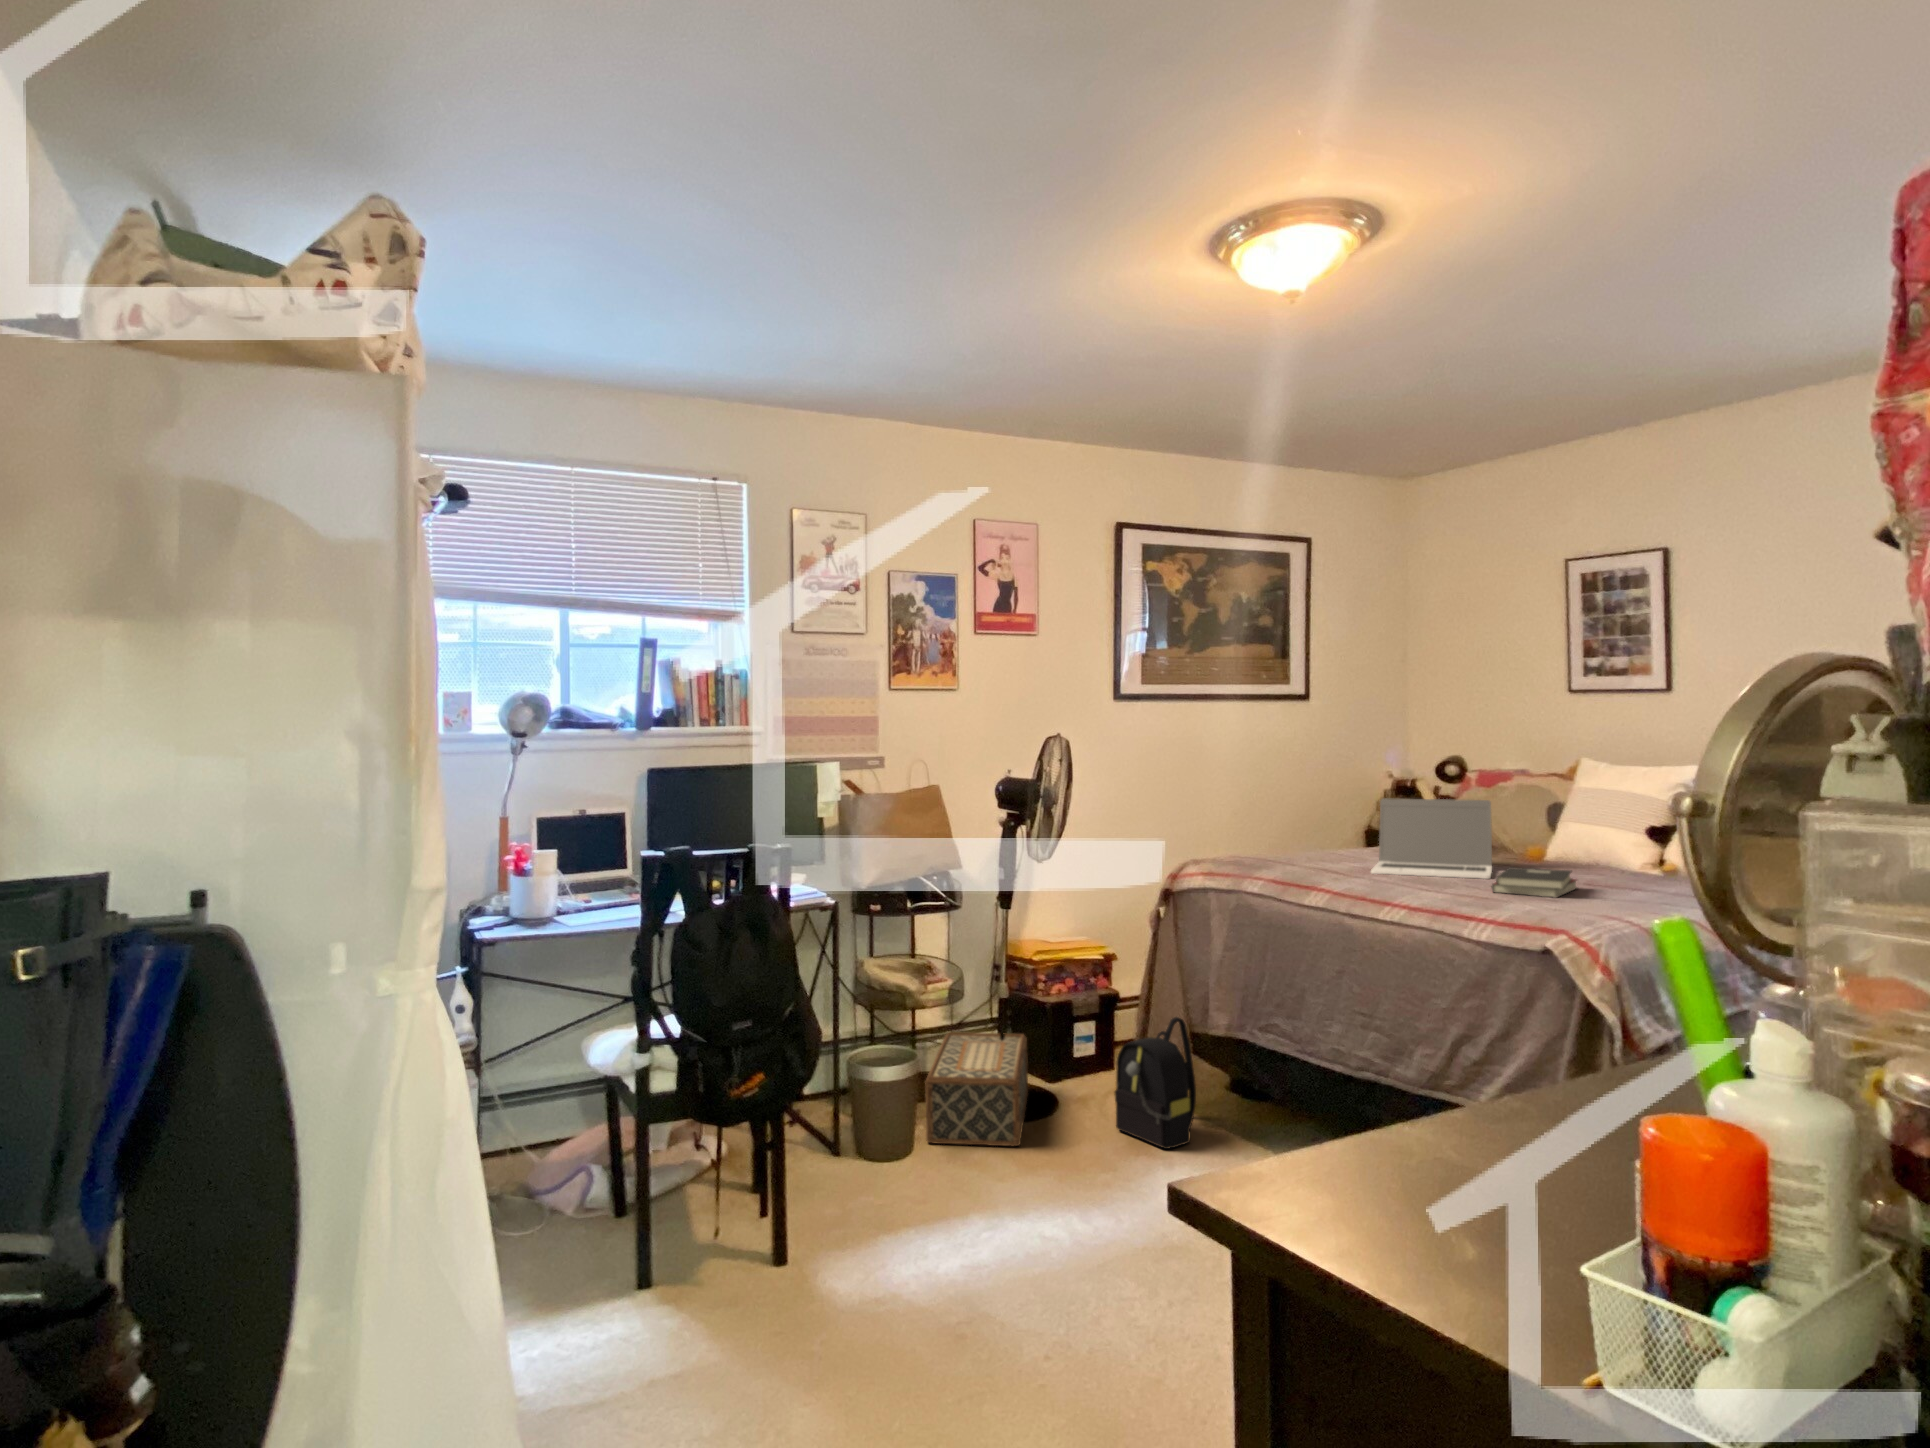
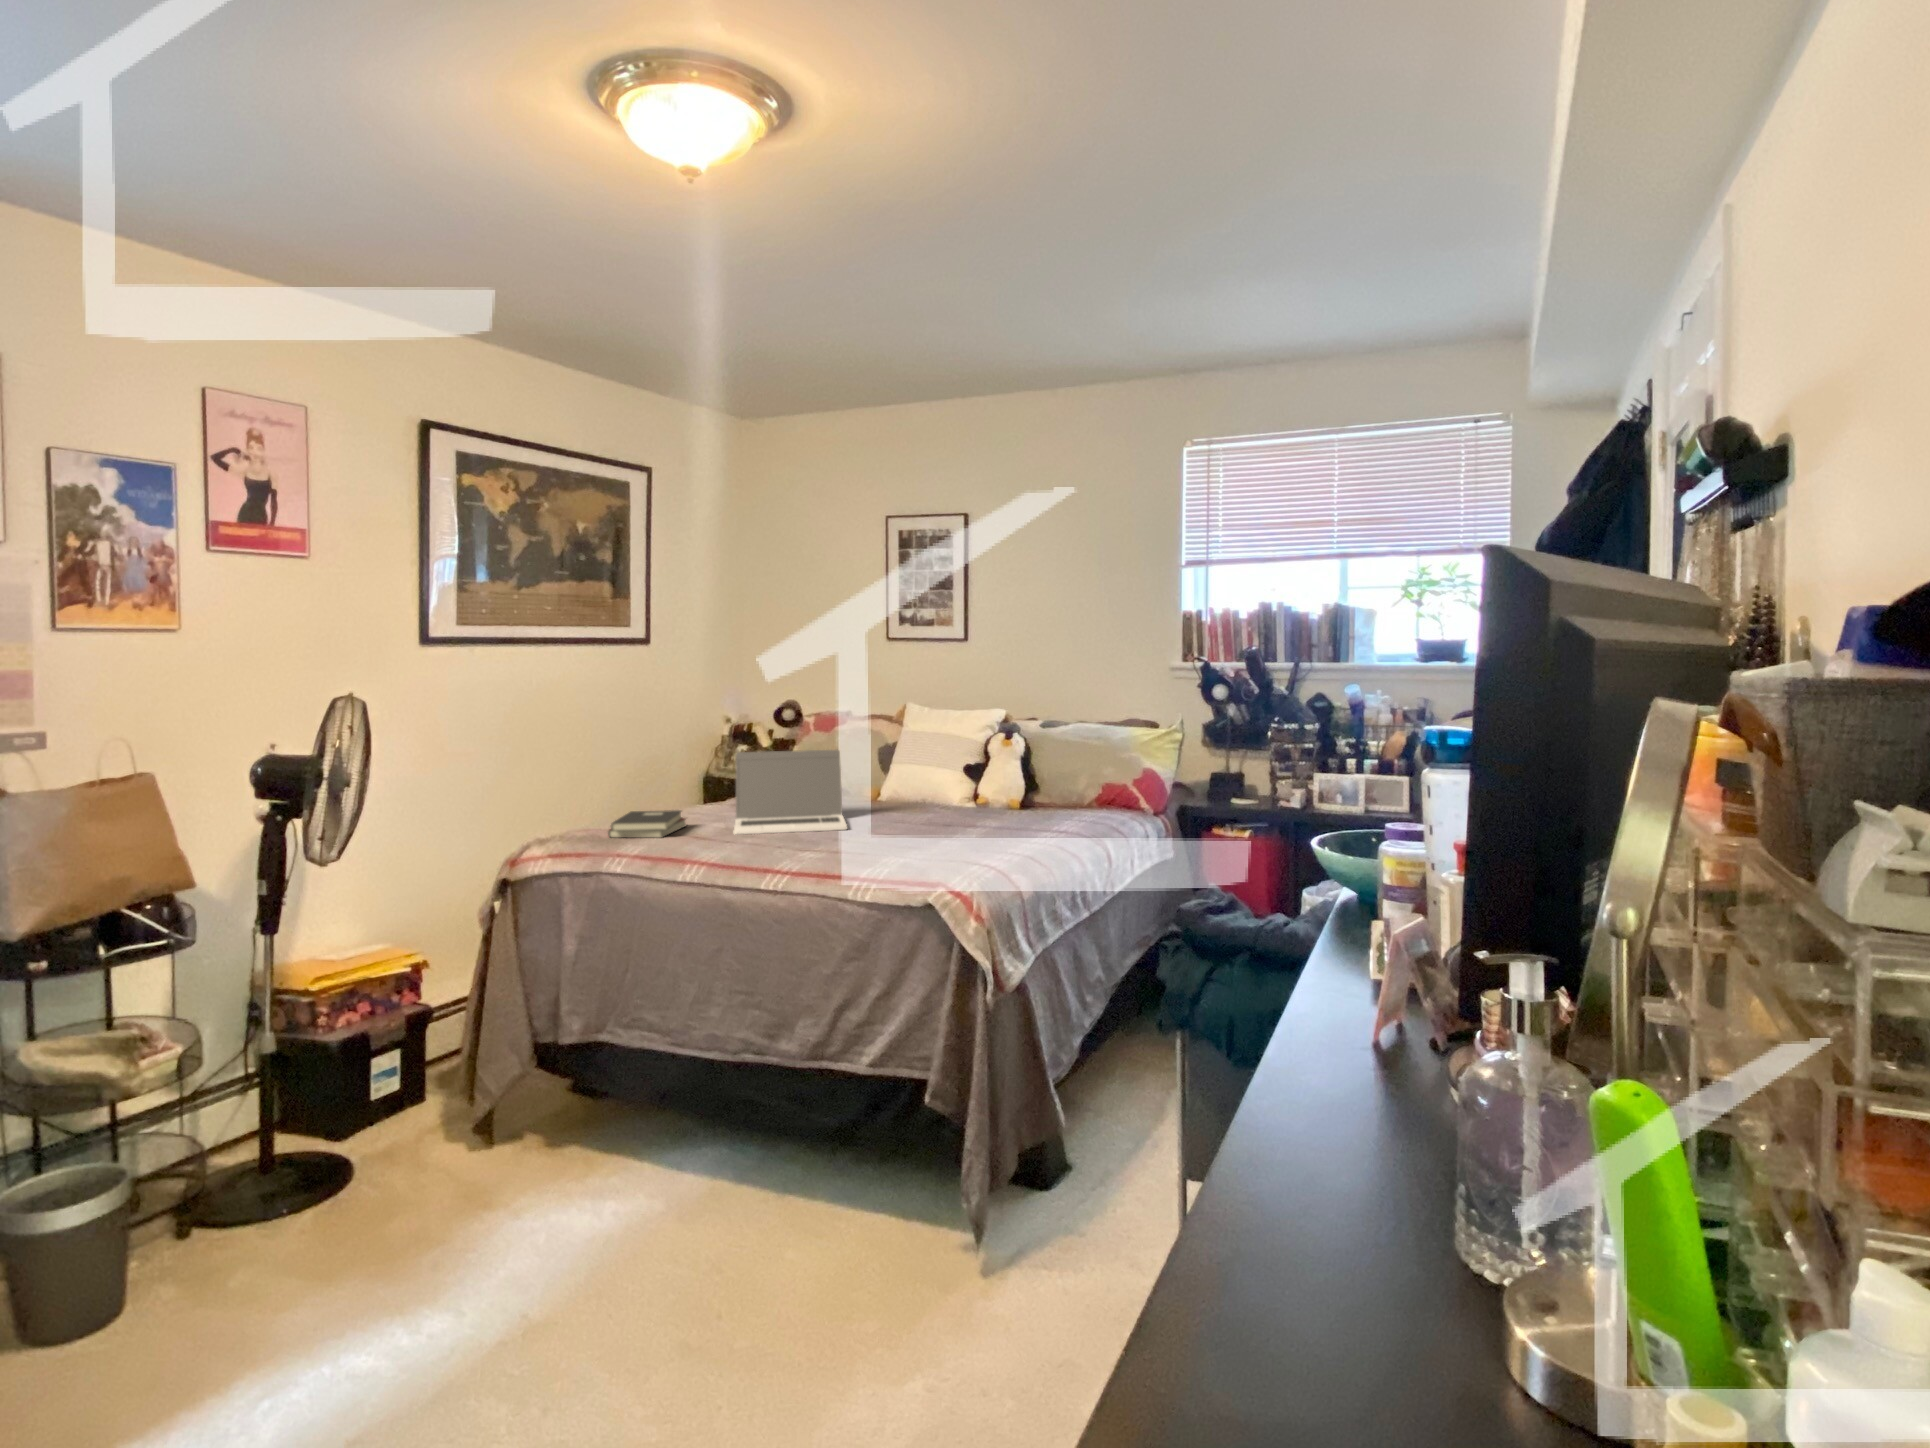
hardback book: present [1492,867,1577,898] -> present [608,810,686,838]
backpack: present [1115,1017,1196,1149] -> none [442,1031,548,1195]
woven basket: present [925,1032,1028,1146] -> none [143,1090,308,1291]

